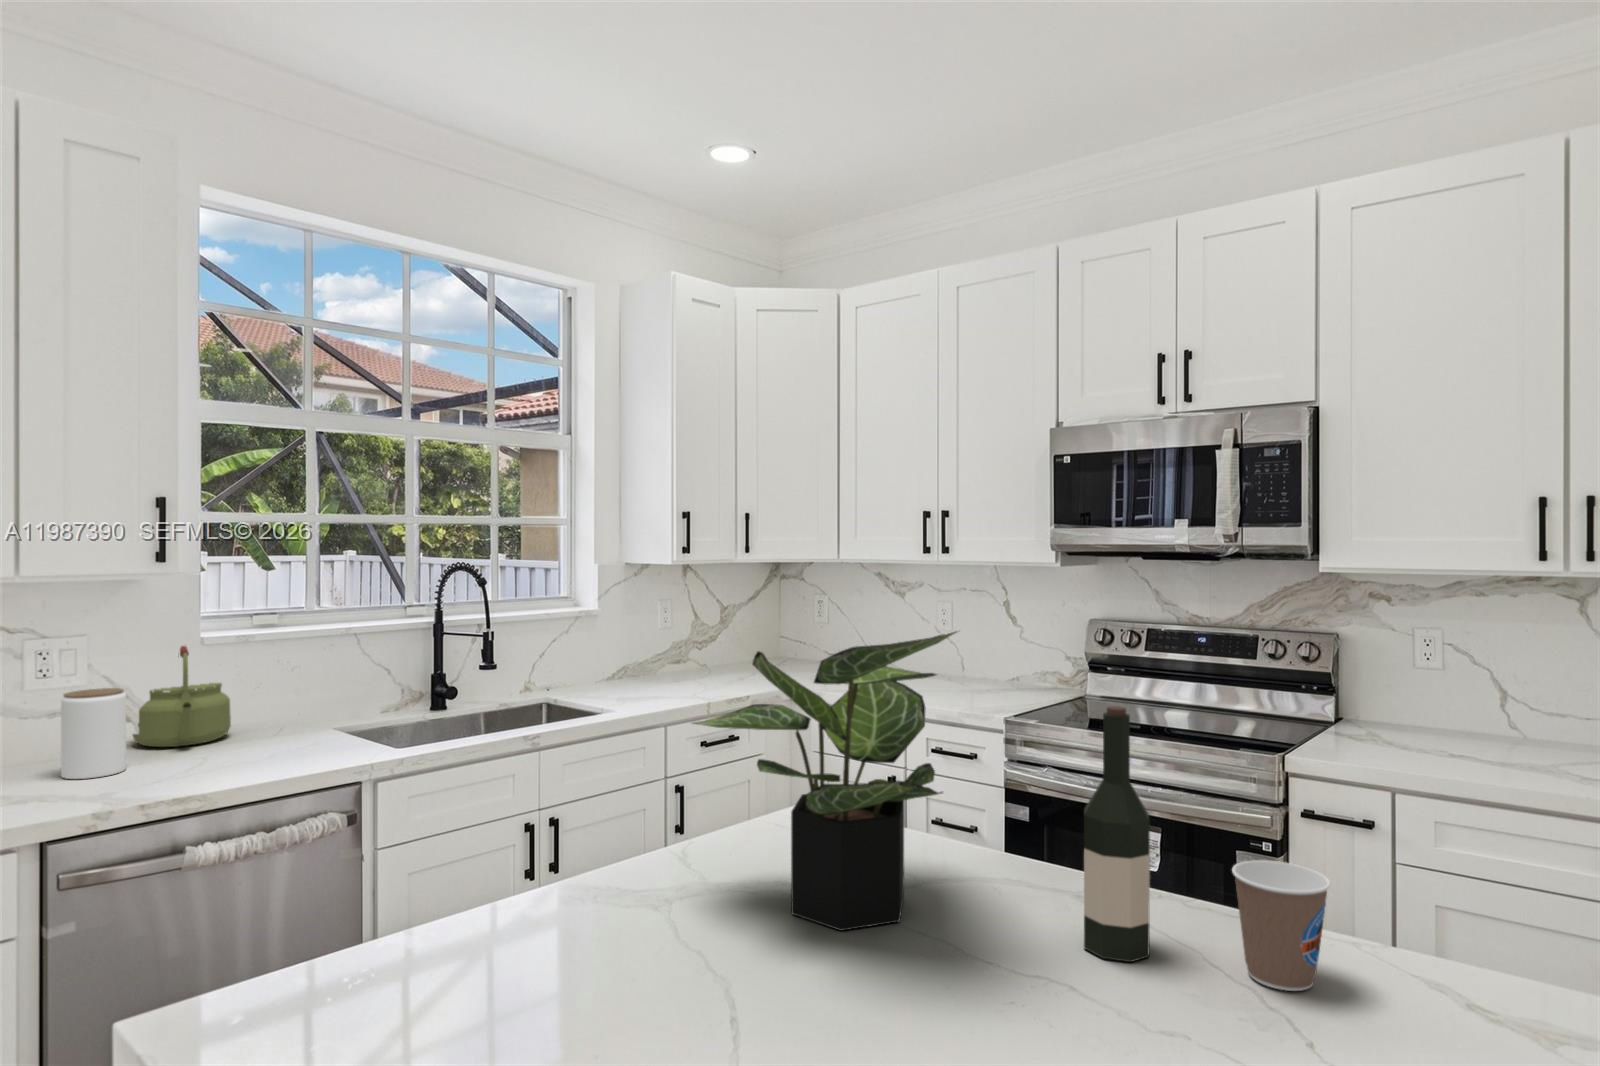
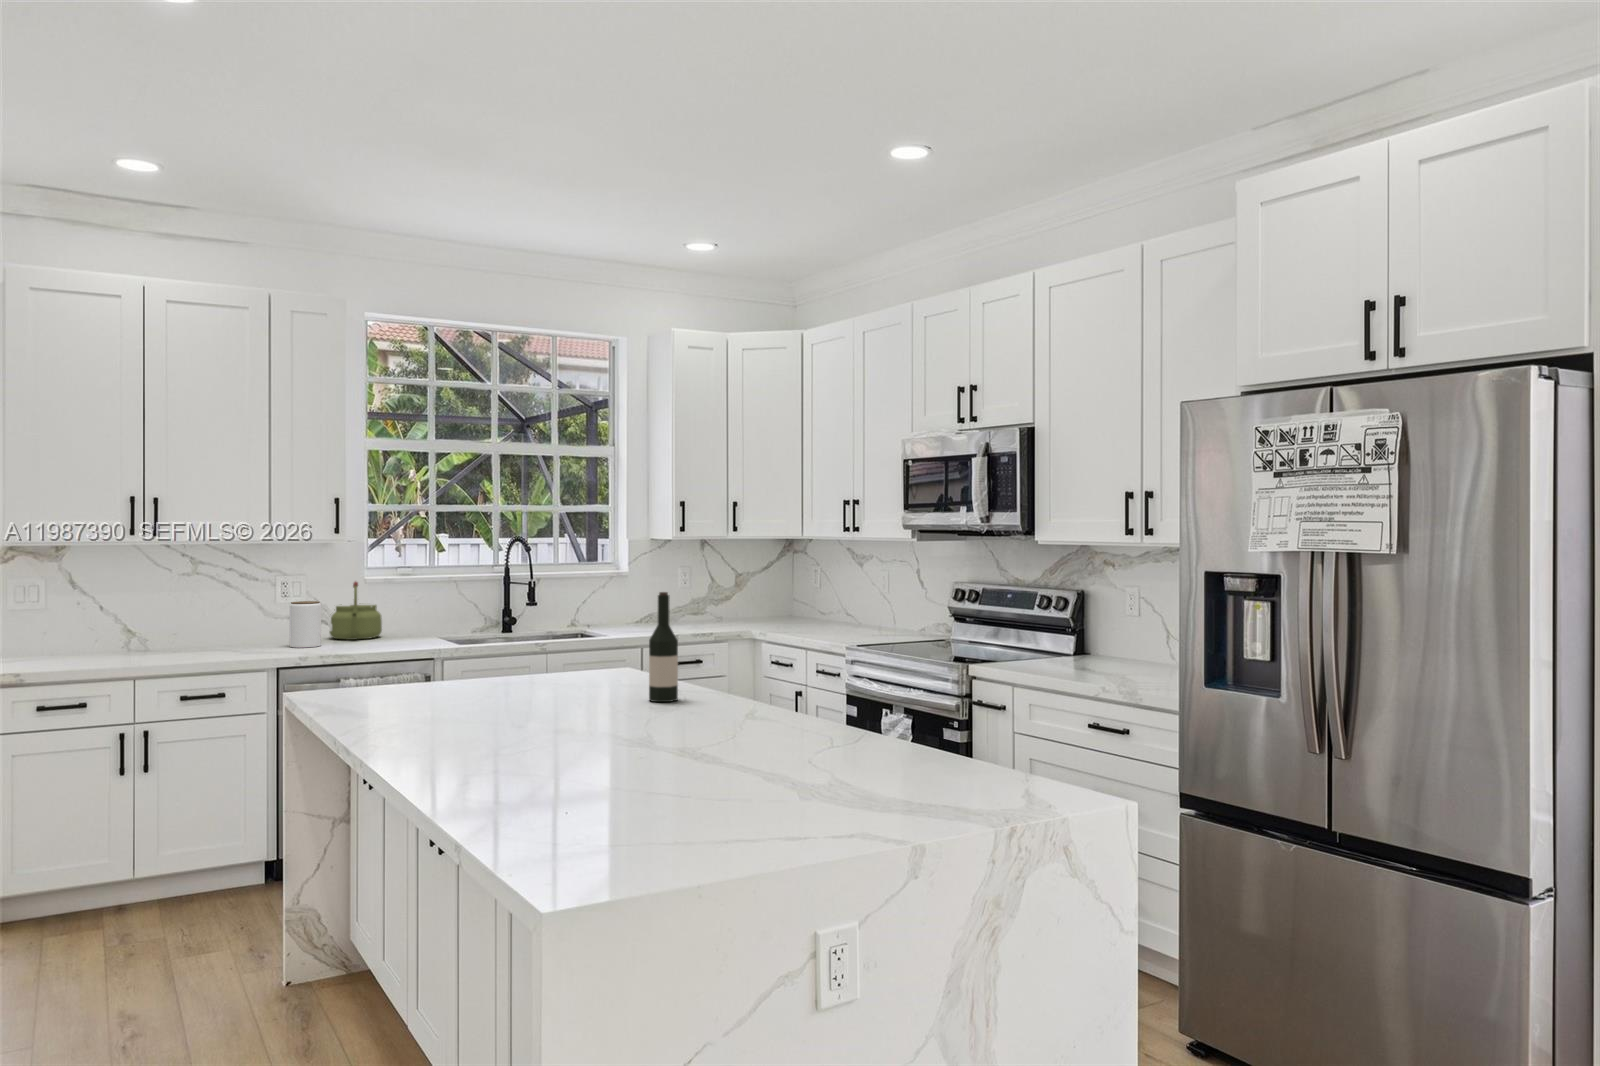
potted plant: present [693,632,956,931] -> none [519,556,631,692]
coffee cup: present [1232,860,1330,991] -> none [689,660,728,710]

